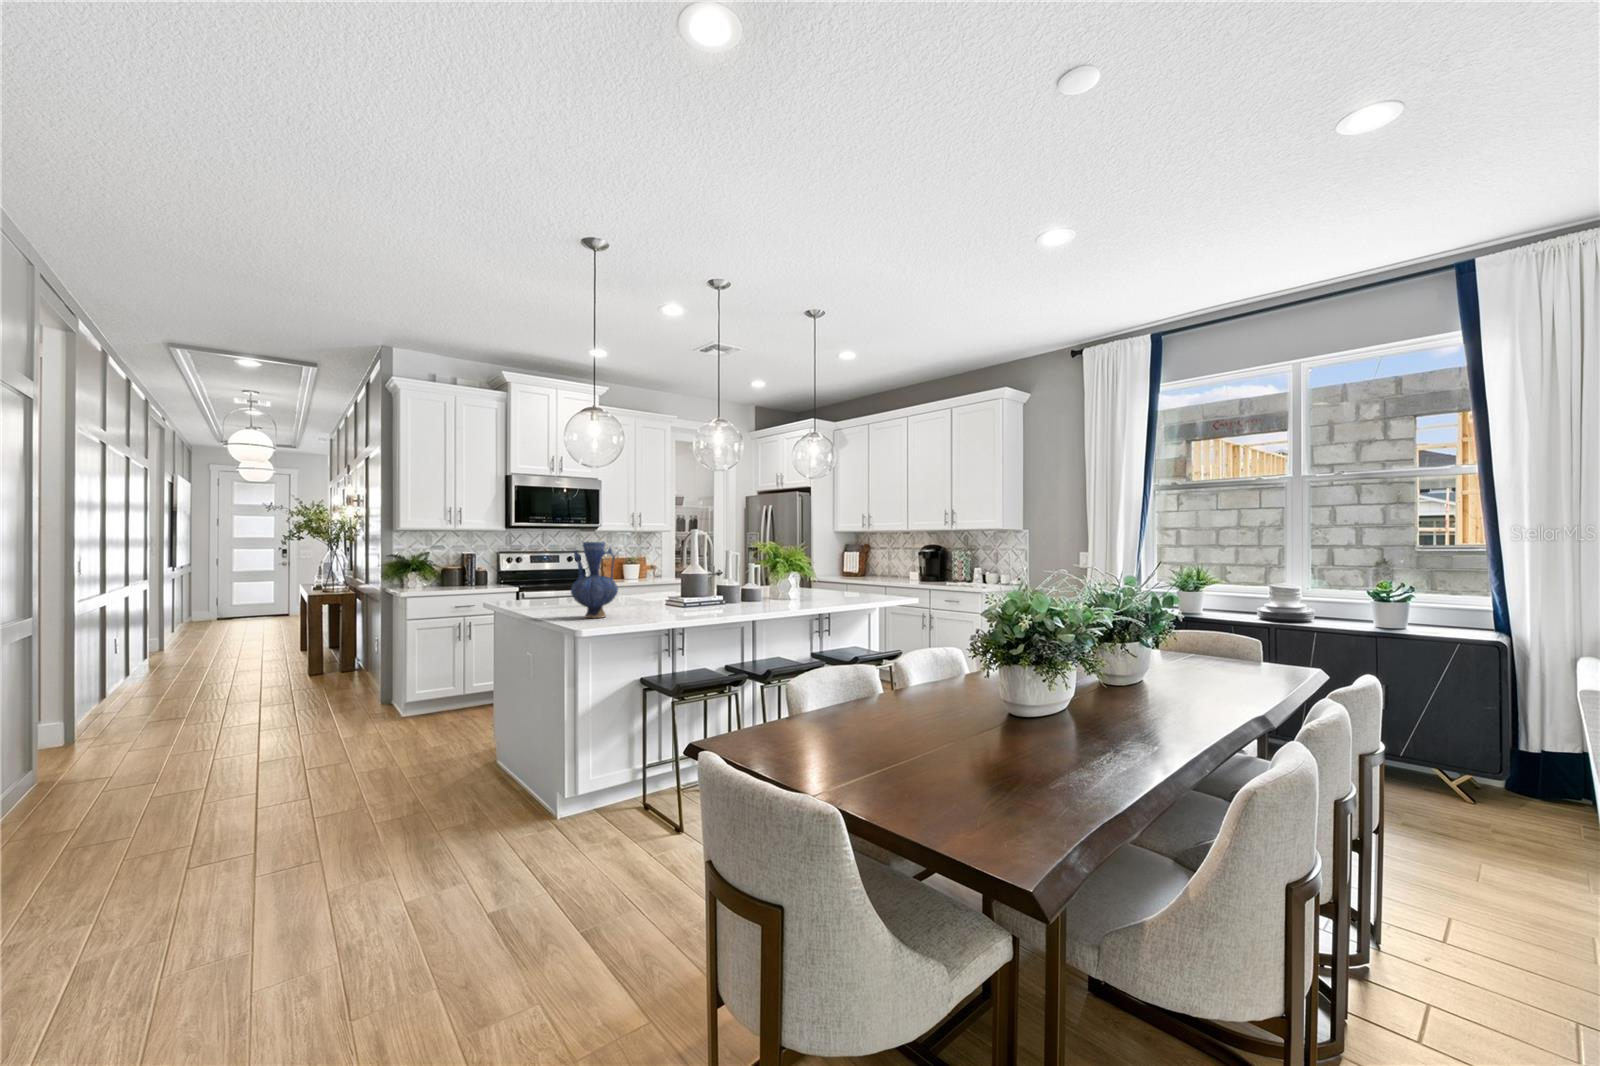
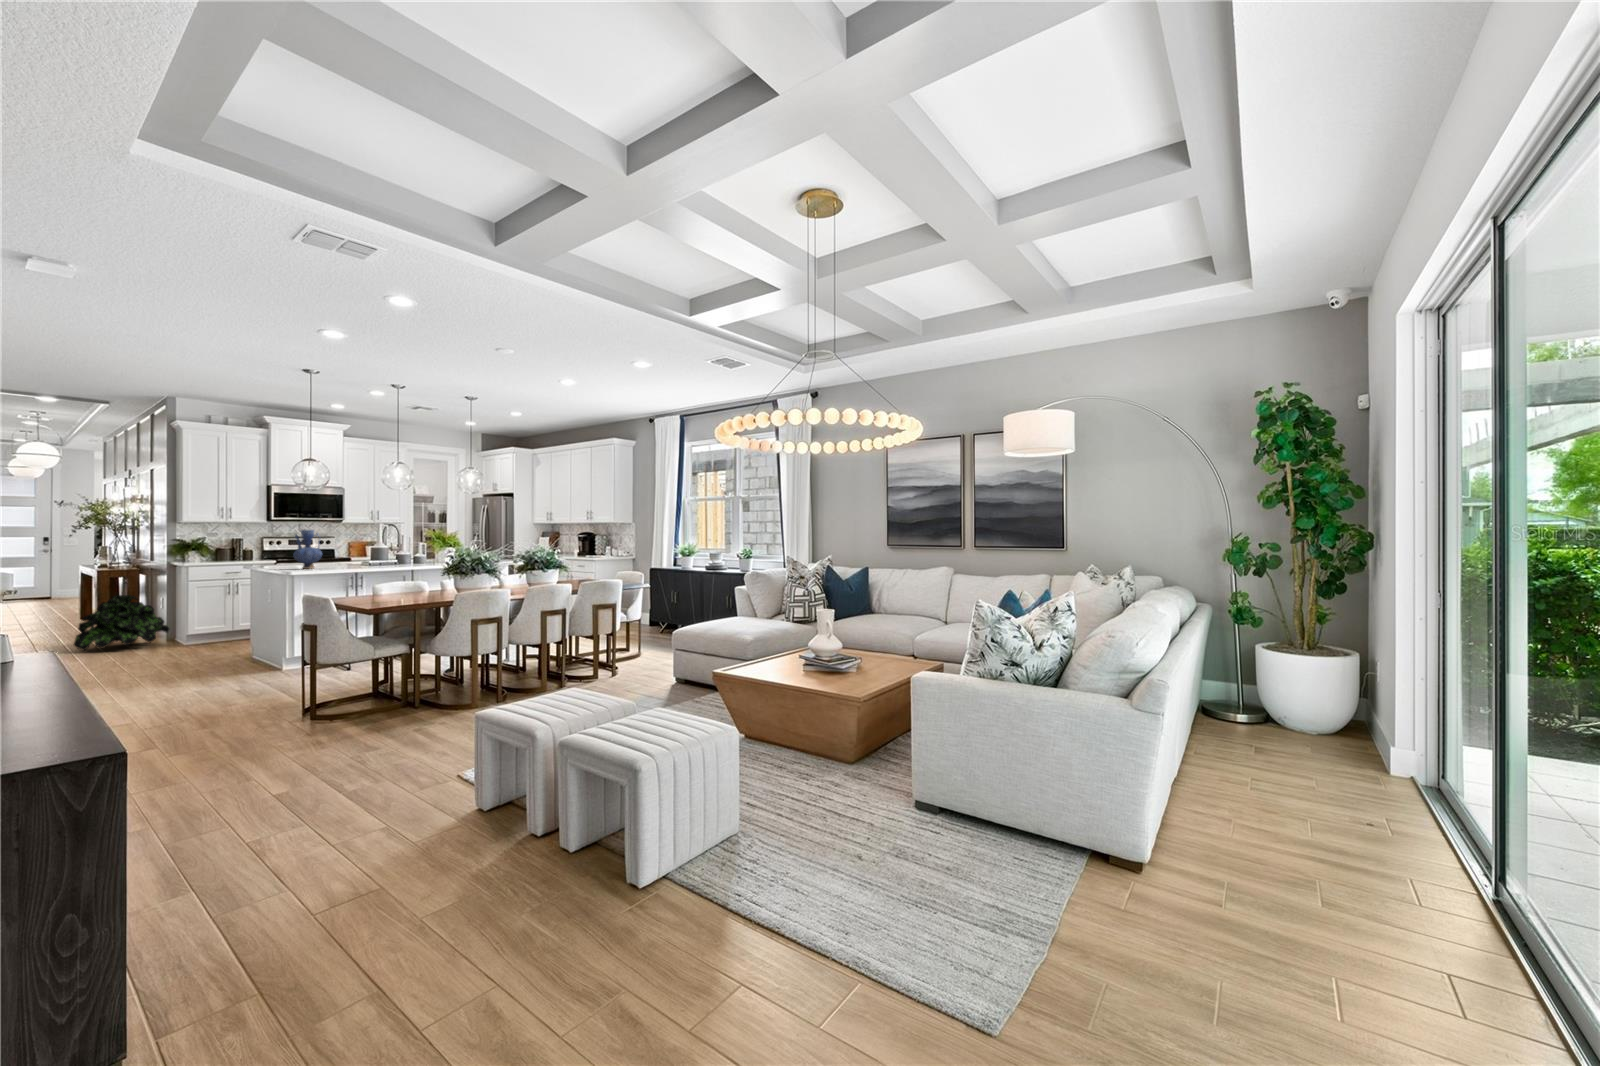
potted plant: none [262,638,384,725] -> present [74,595,169,650]

